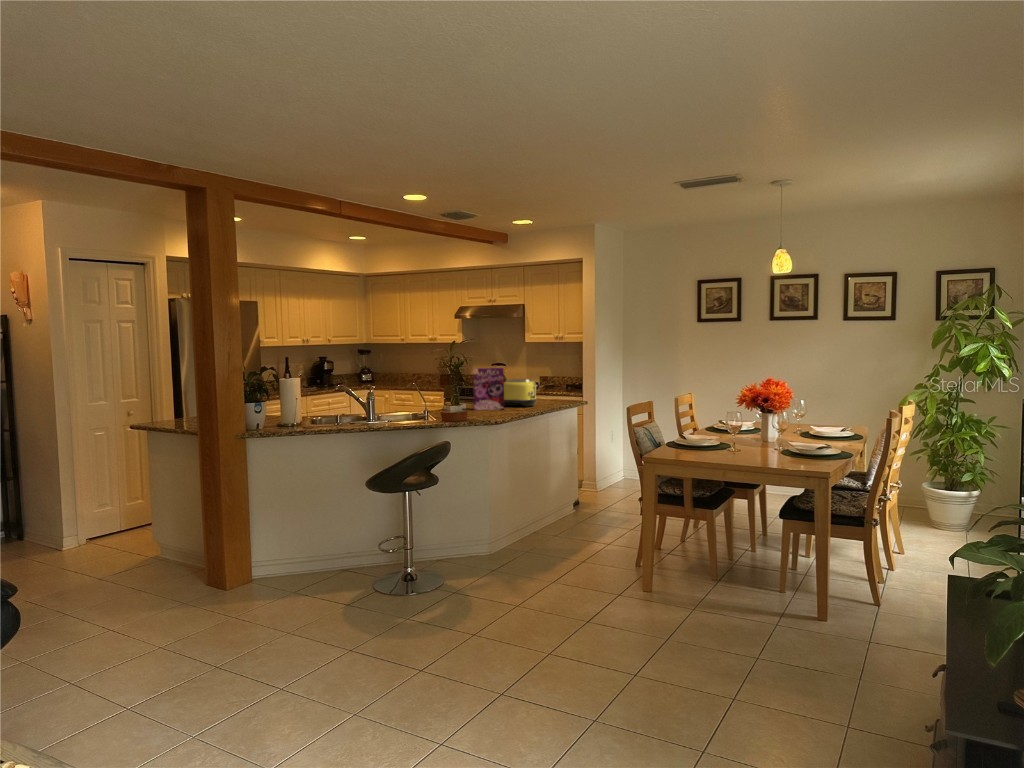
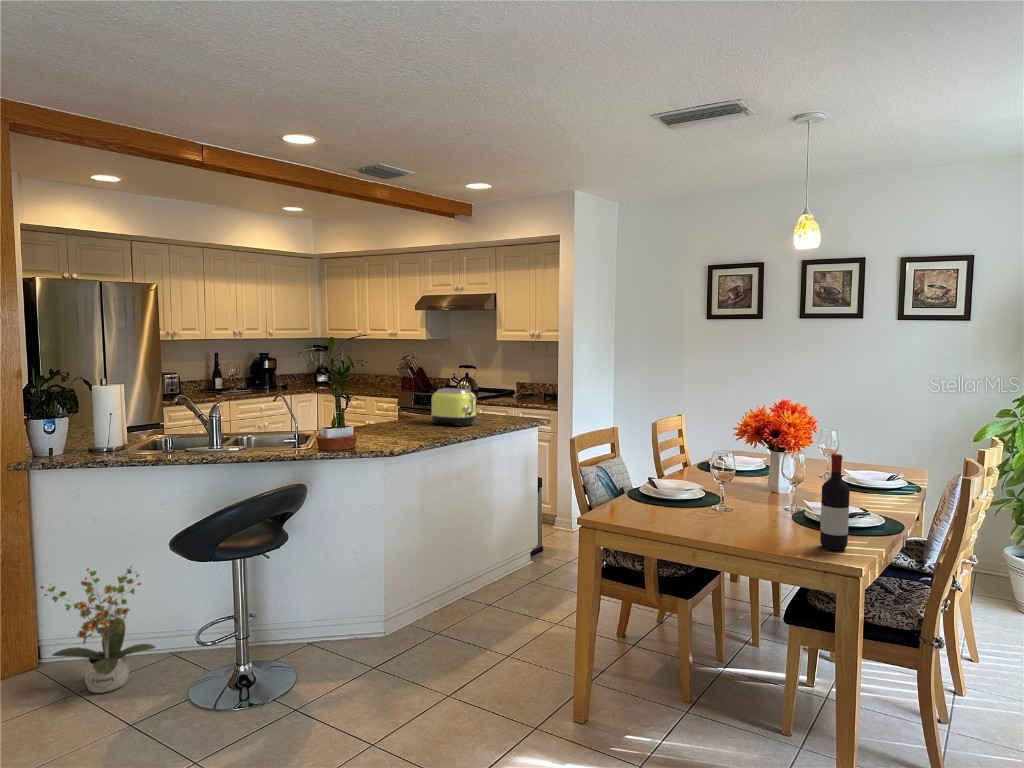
cereal box: present [473,368,504,410] -> none [385,374,427,430]
wine bottle: none [803,405,820,464] -> present [820,454,850,551]
potted plant: none [270,507,344,593] -> present [40,566,155,693]

